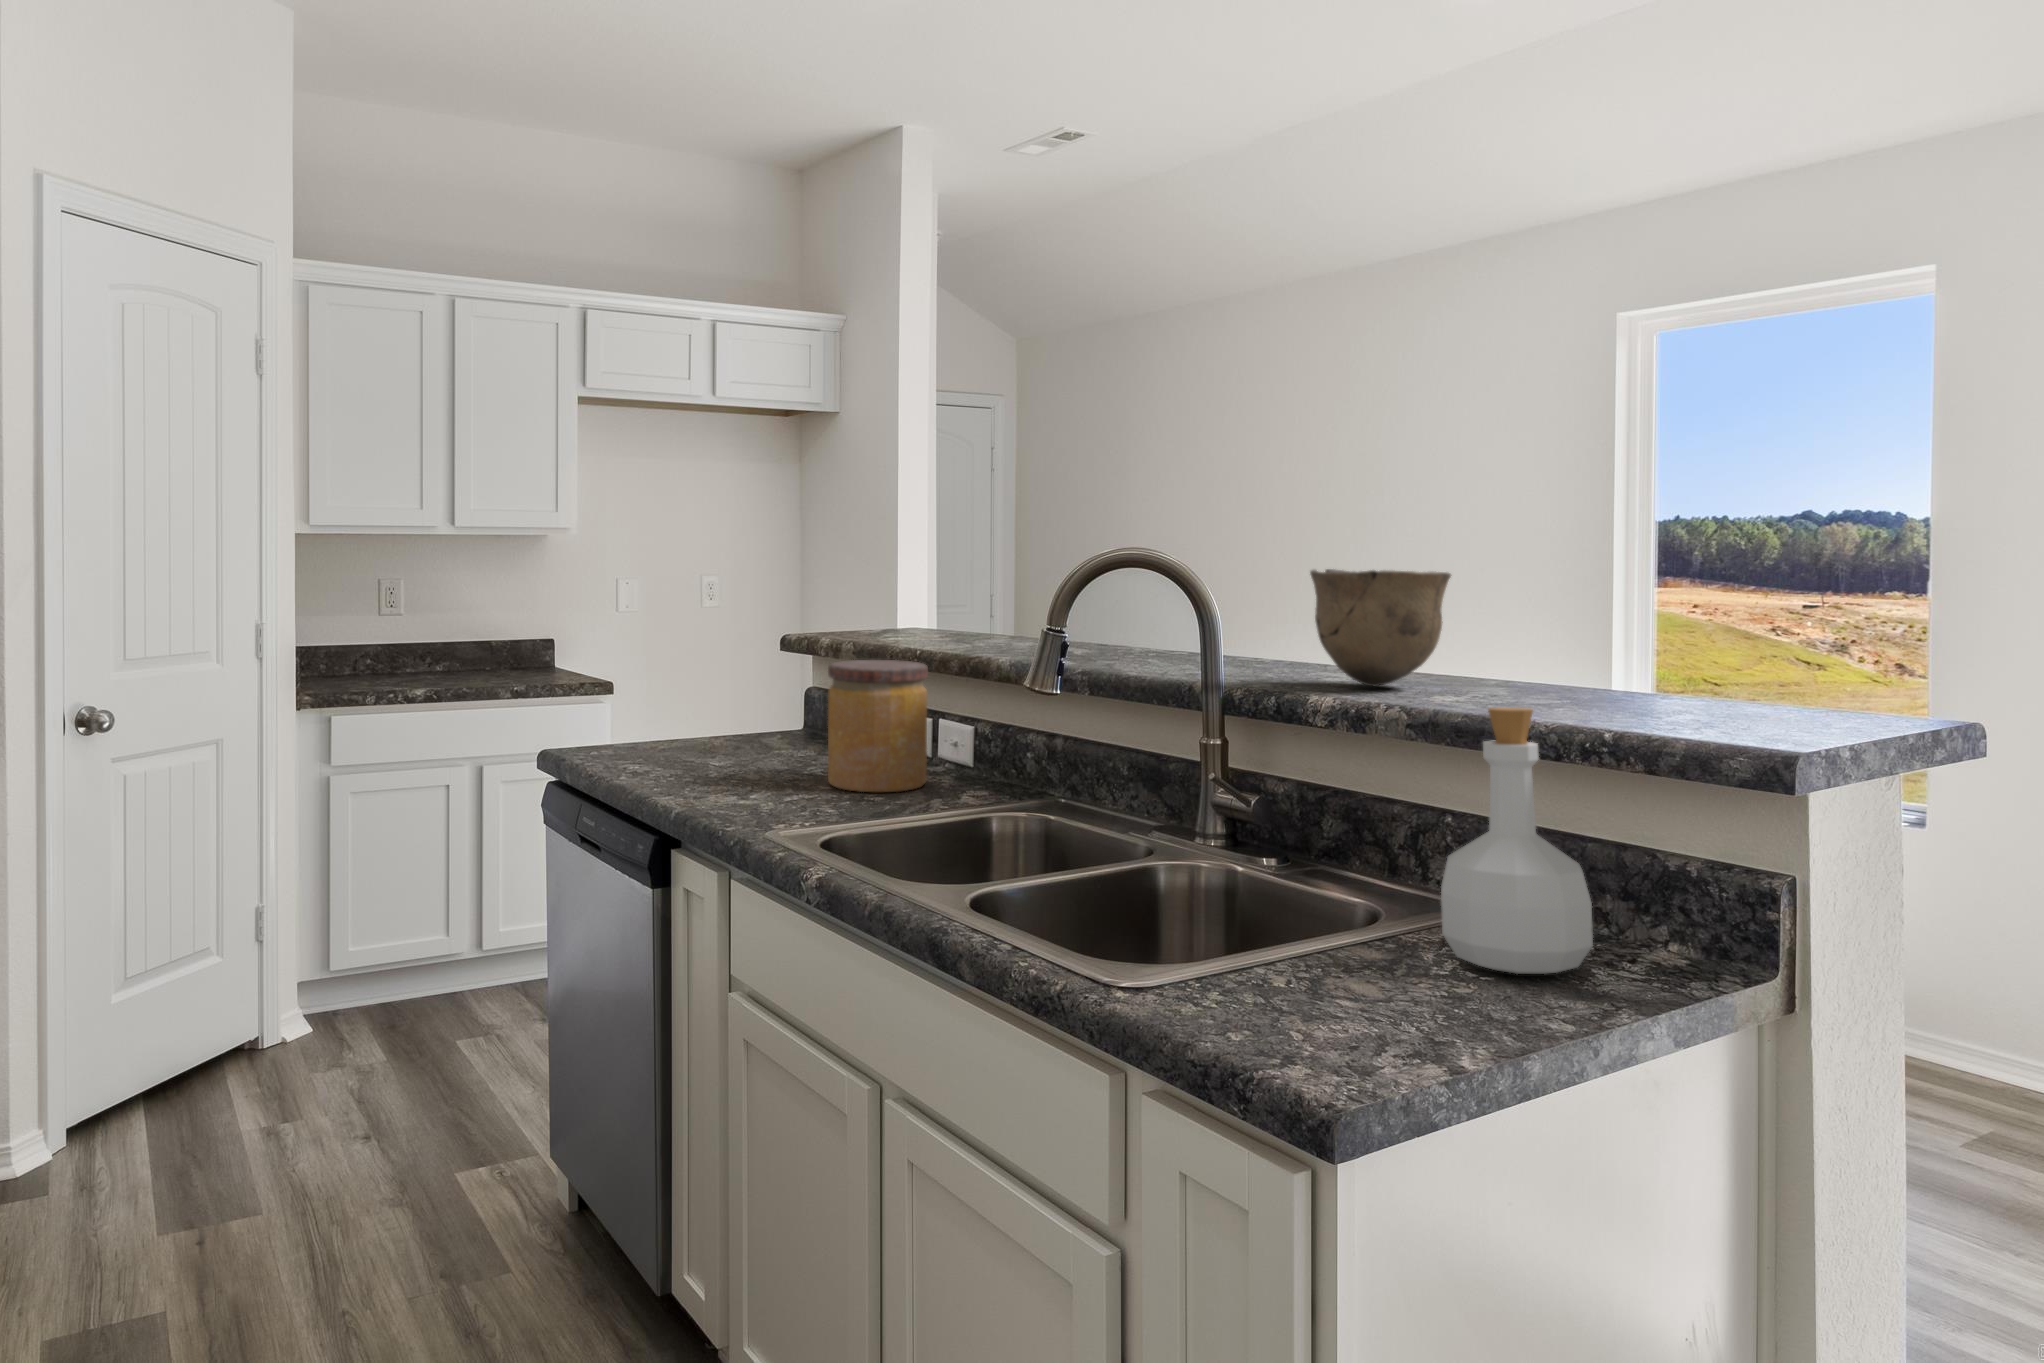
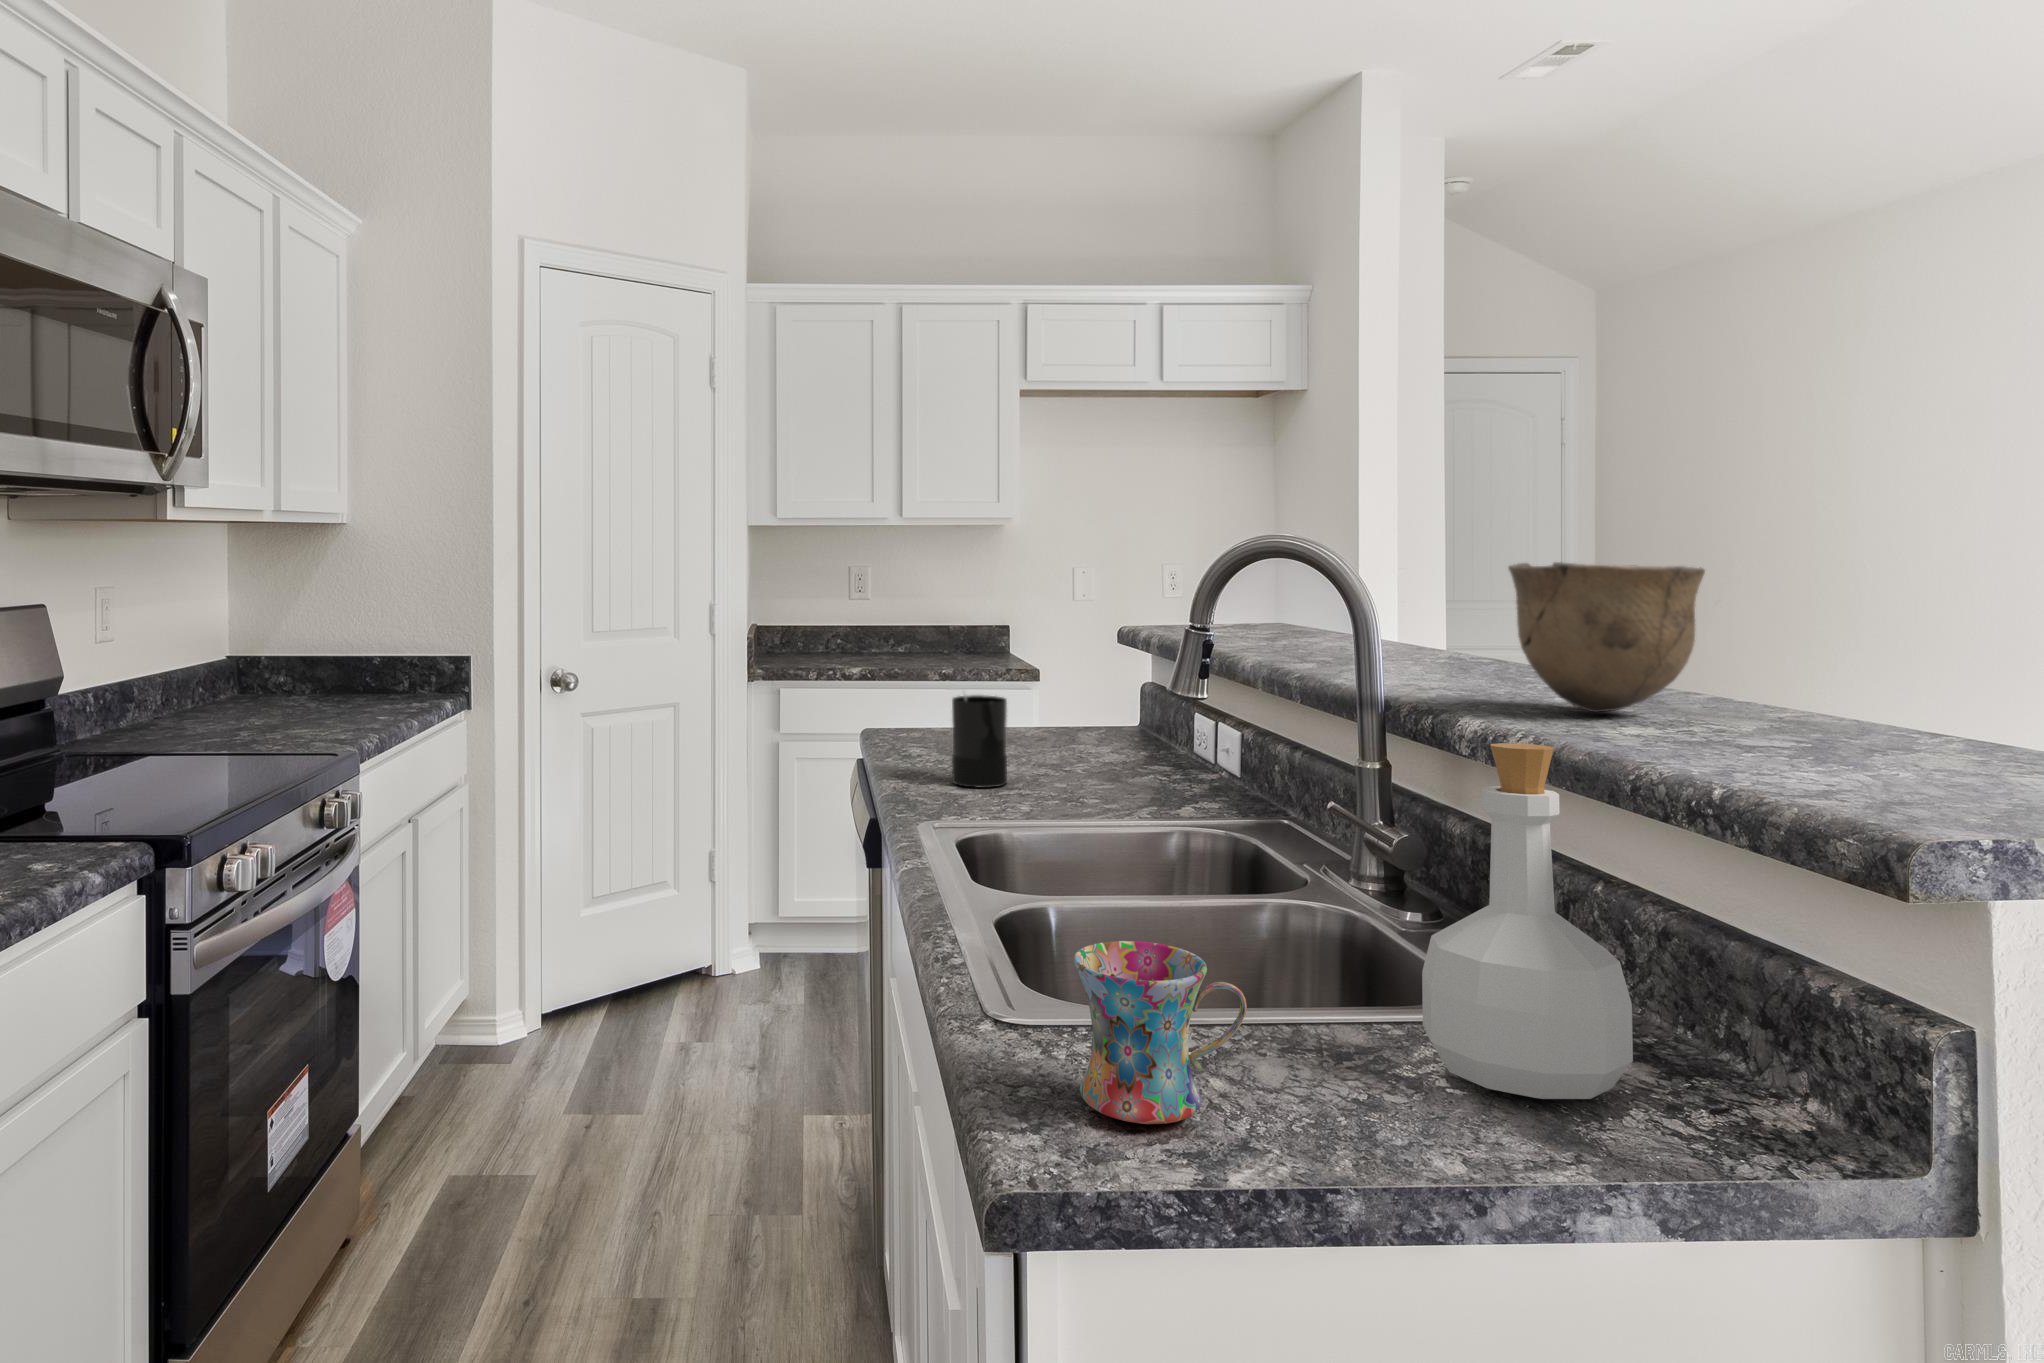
jar: present [828,660,928,792] -> none [1059,656,1167,797]
candle: none [719,698,781,796] -> present [952,695,1007,788]
mug: none [1274,894,1403,1044] -> present [1074,941,1247,1124]

